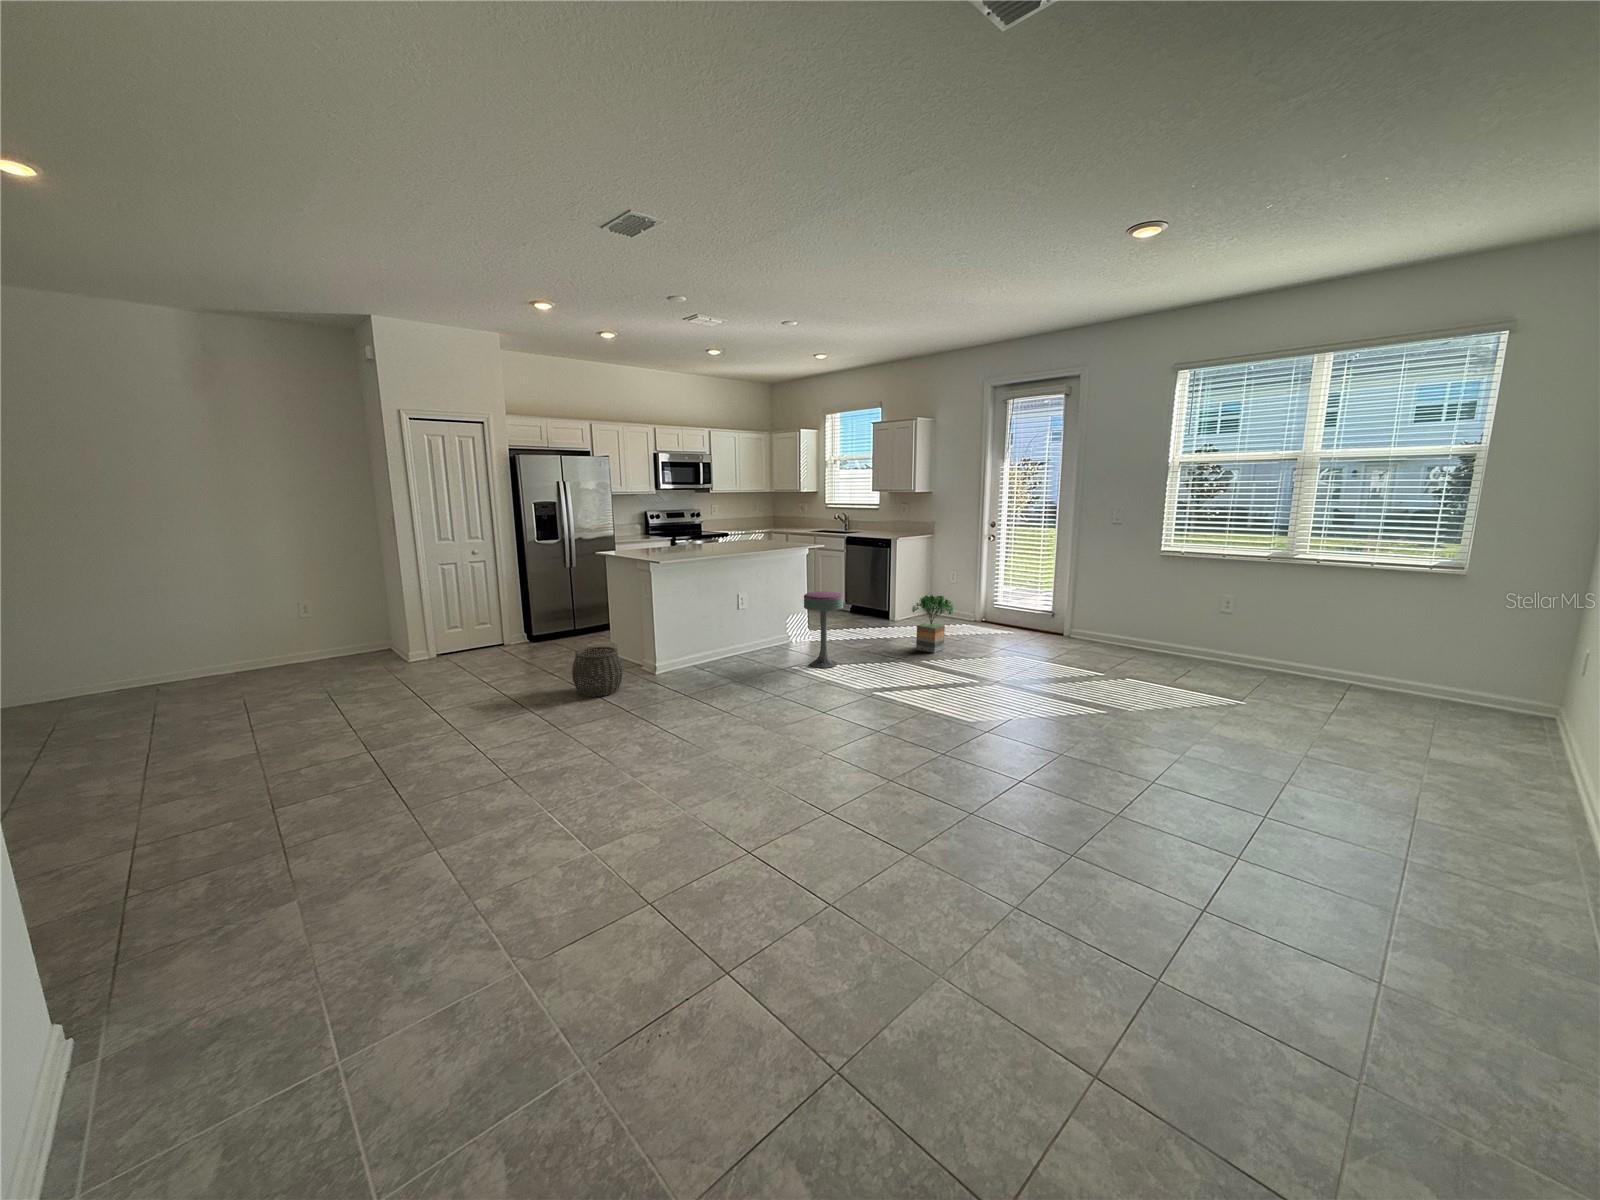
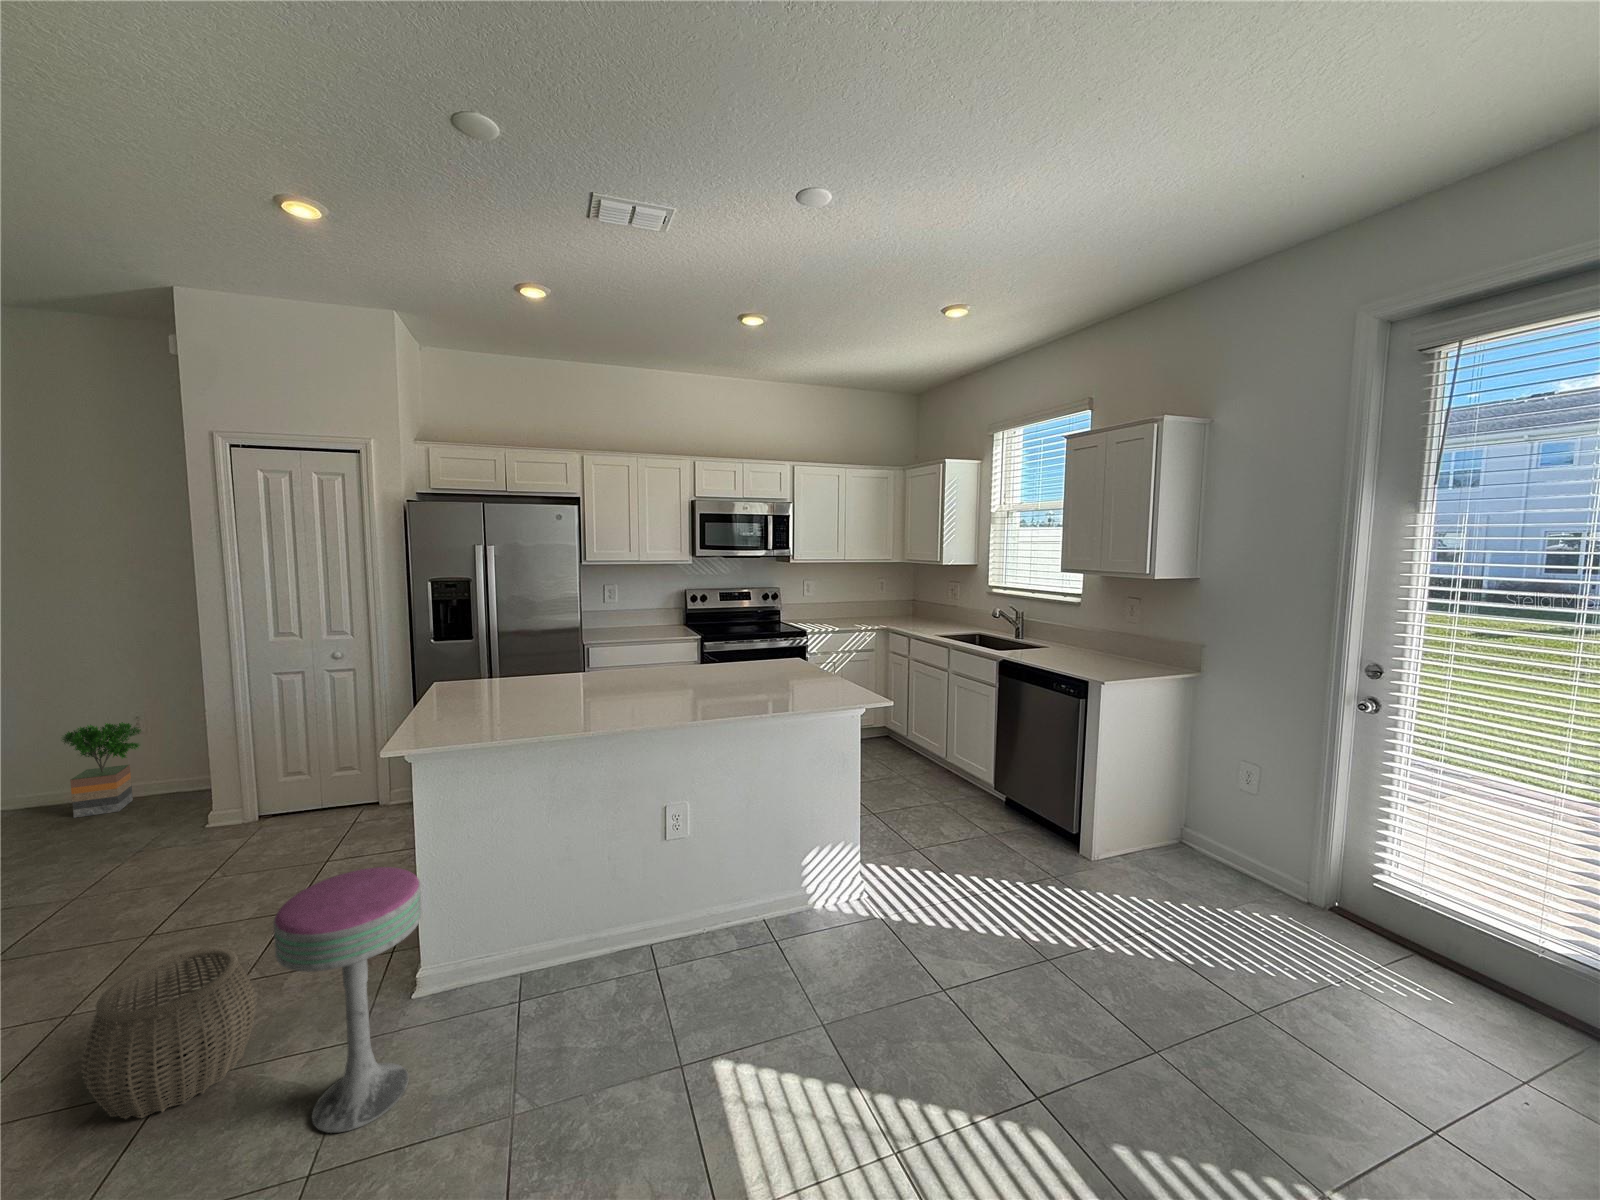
bar stool: present [804,591,844,668] -> present [273,867,422,1133]
potted tree: present [912,595,954,653] -> present [62,722,141,818]

